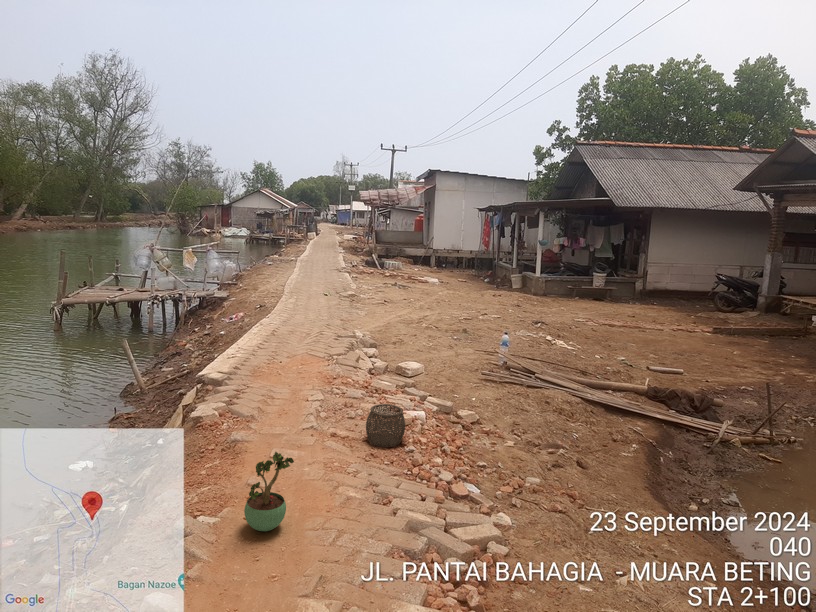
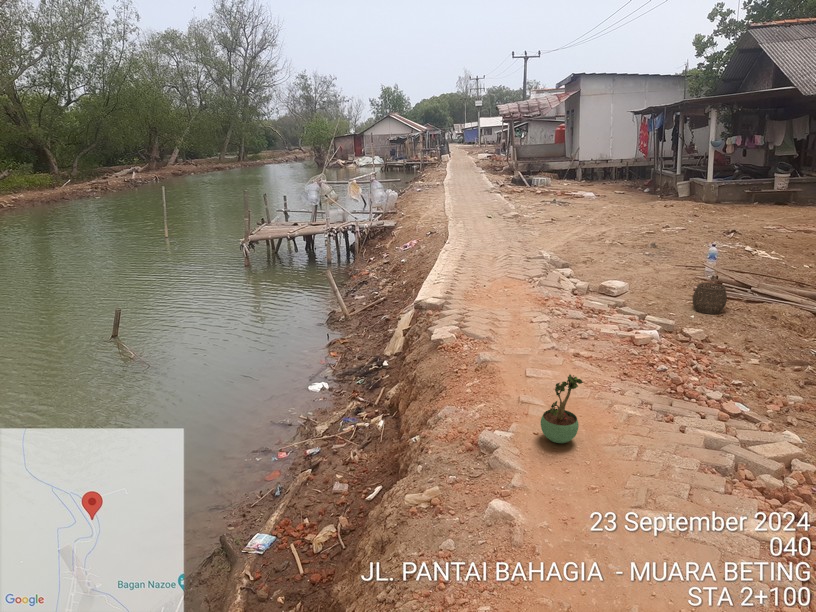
woven basket: present [366,404,405,447] -> present [693,283,727,314]

